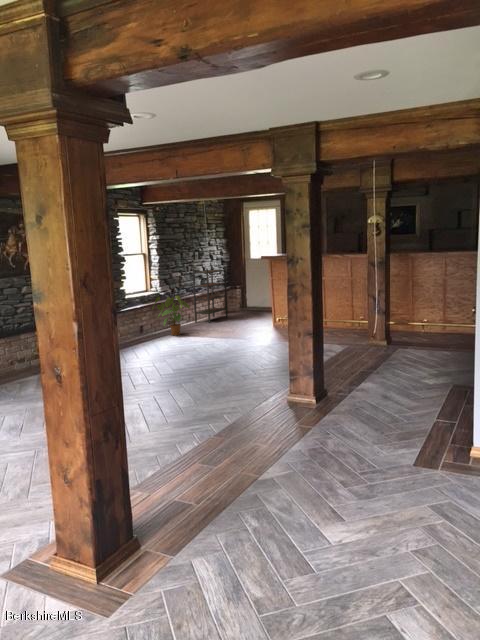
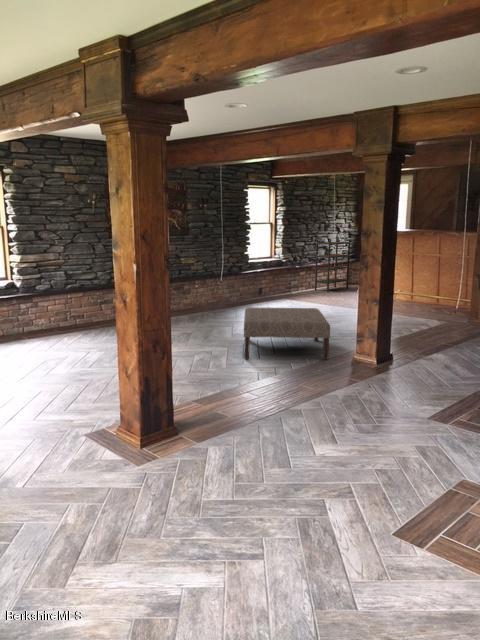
house plant: present [152,296,190,335] -> none [272,263,308,300]
ottoman: none [150,346,260,416] -> present [244,307,330,360]

